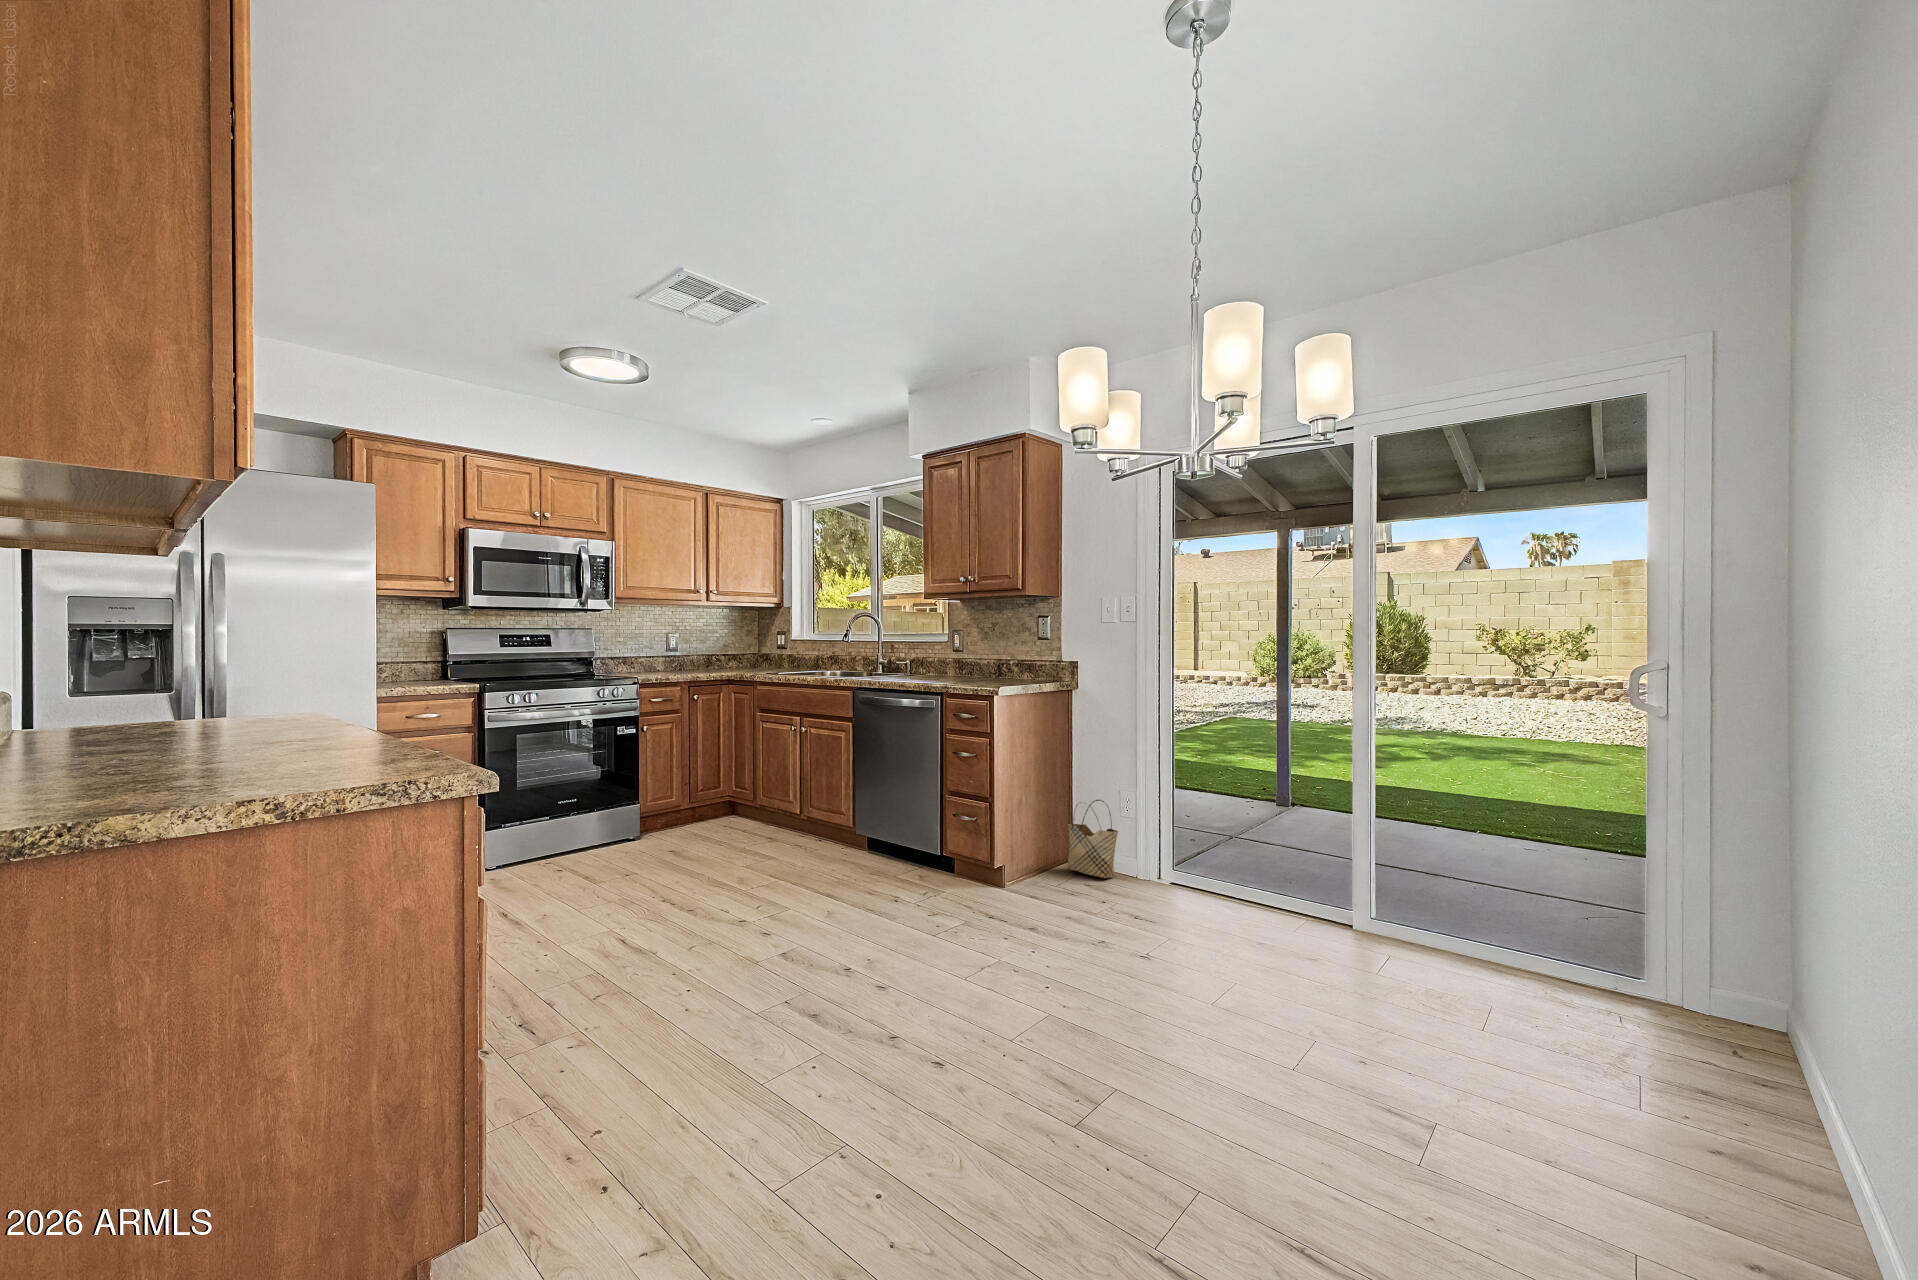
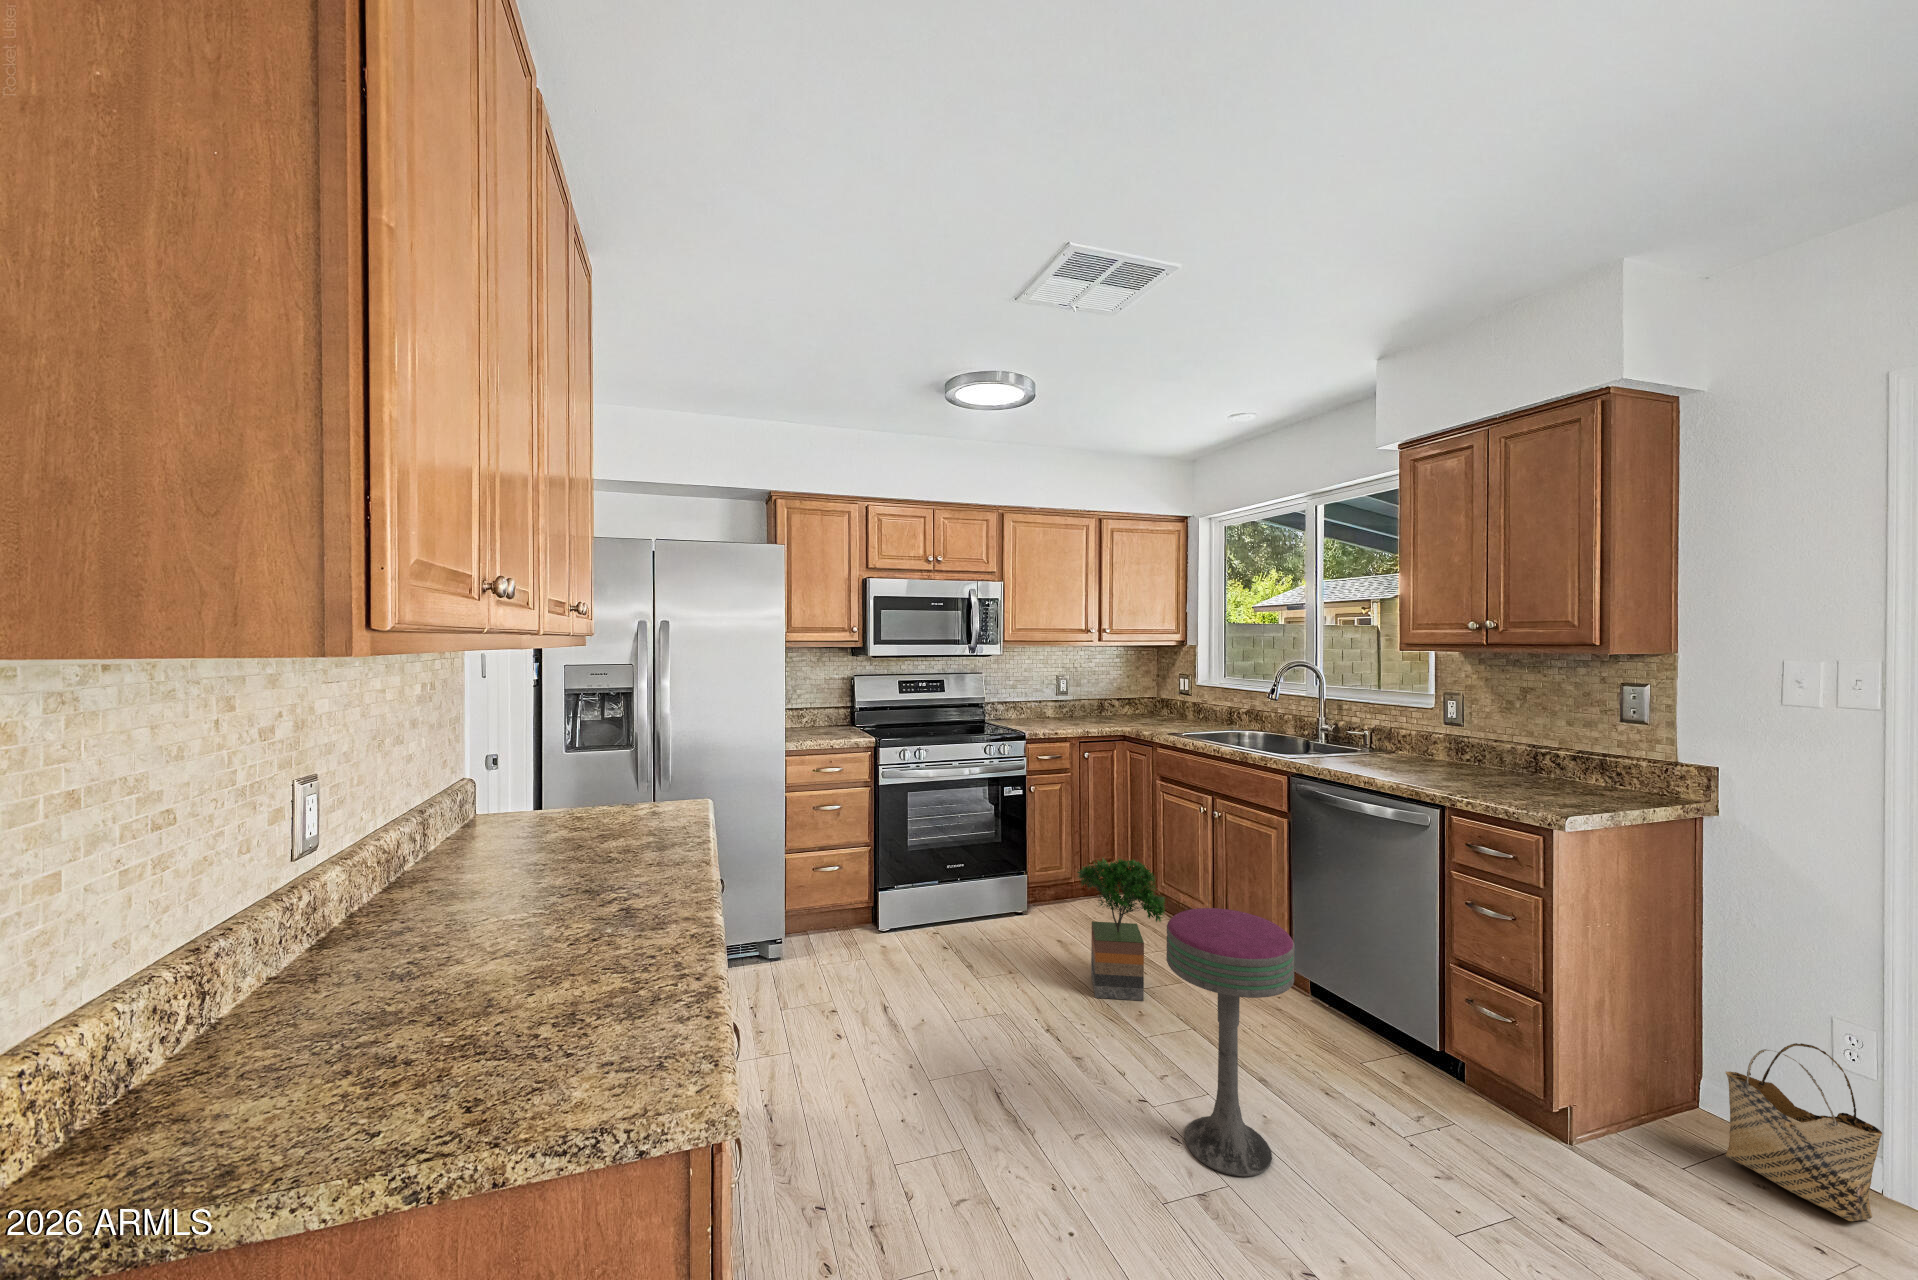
potted tree: none [691,764,764,873] -> present [1077,859,1166,1001]
bar stool: none [762,765,843,925] -> present [1166,908,1294,1177]

